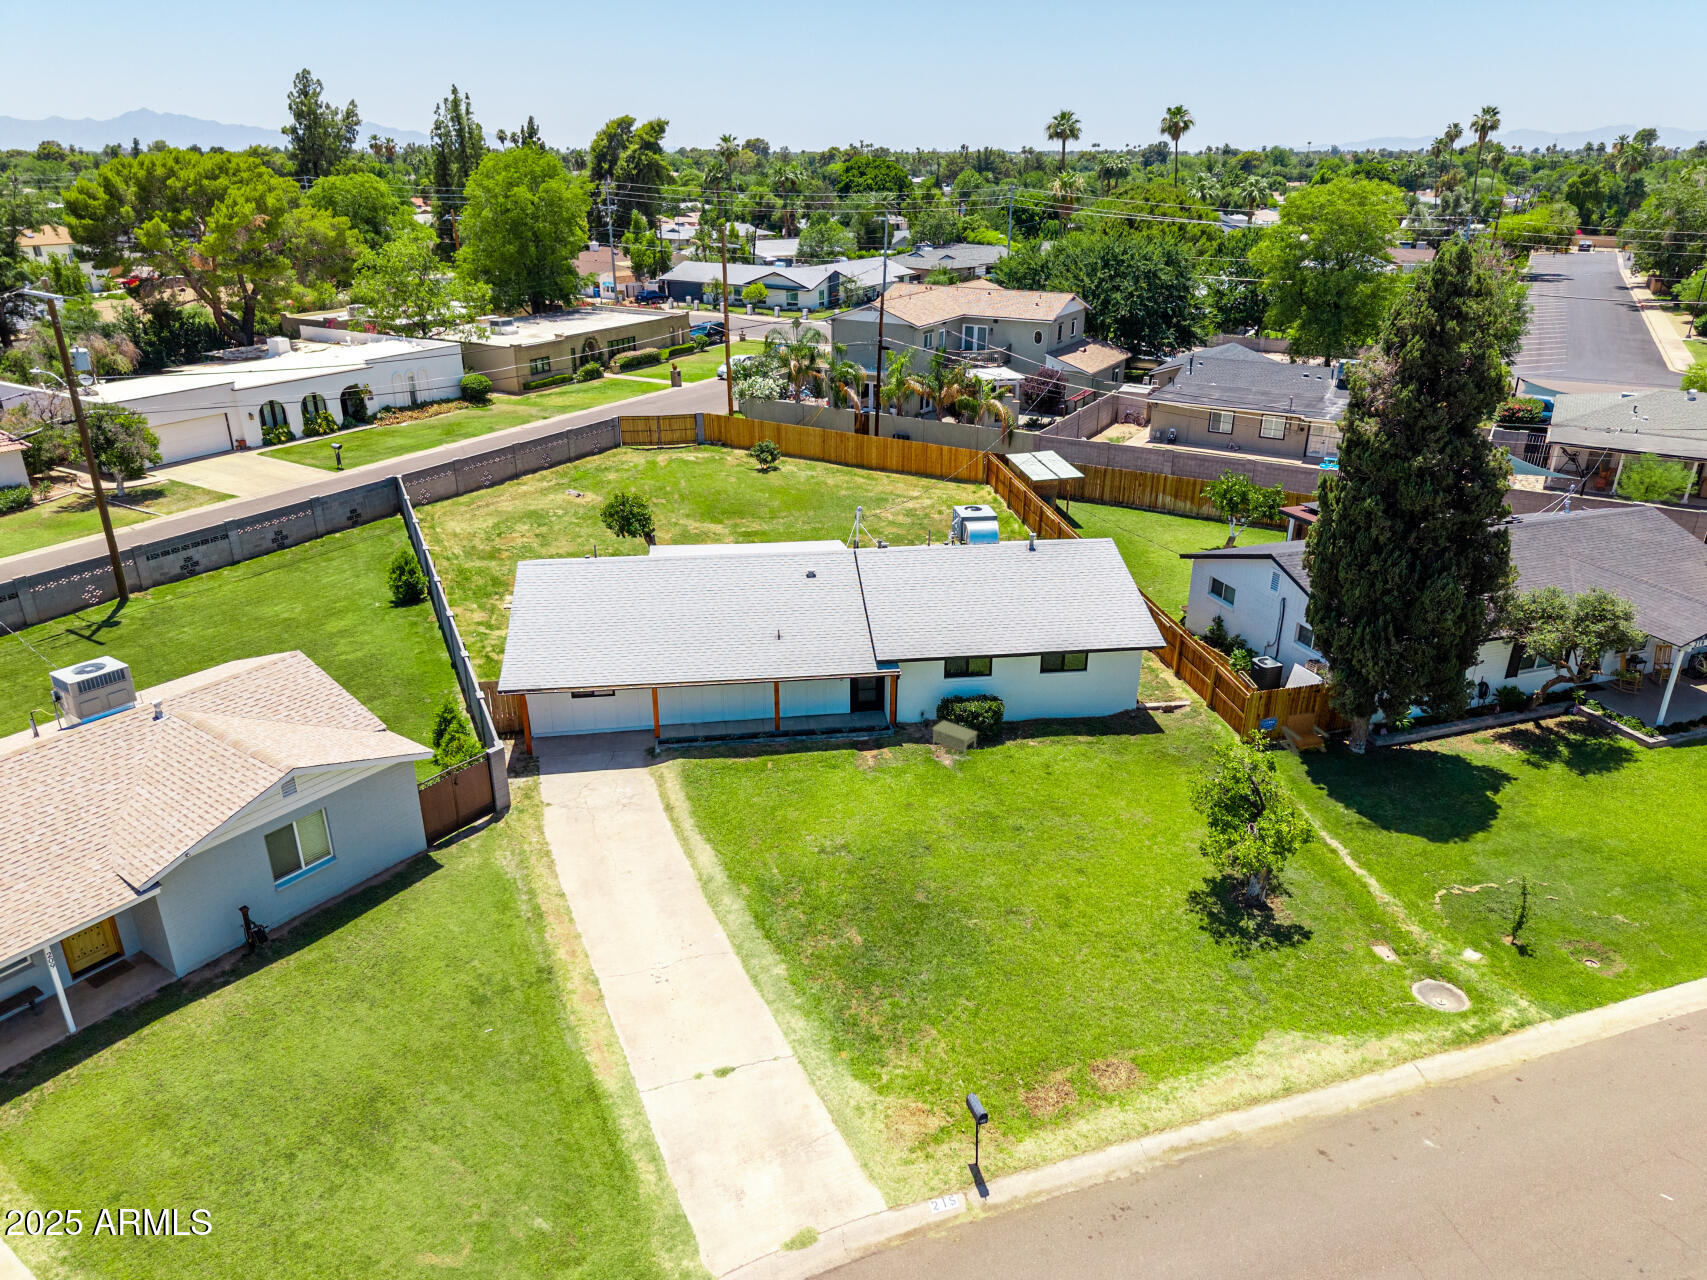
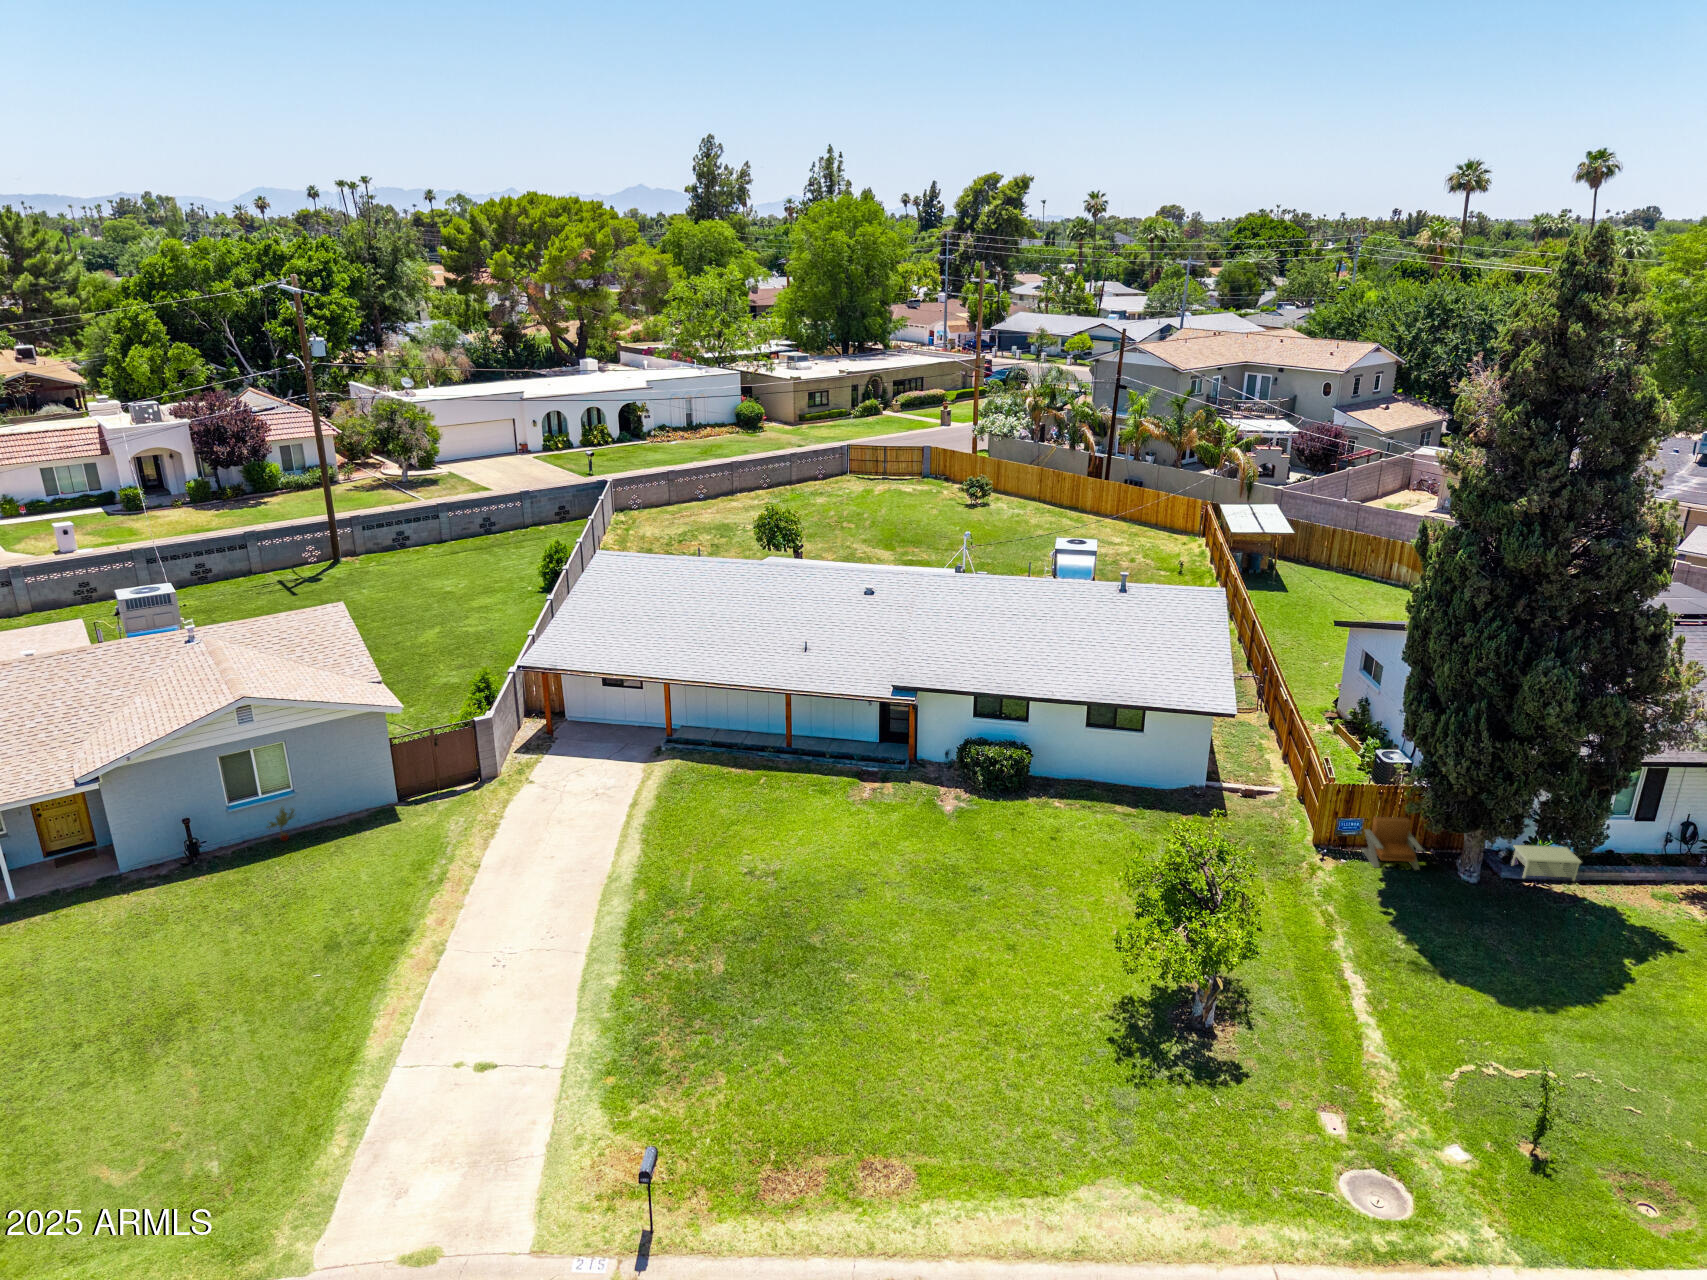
storage bench: present [933,721,977,754] -> present [1512,845,1581,880]
potted tree: none [310,877,338,914] -> present [267,807,294,841]

